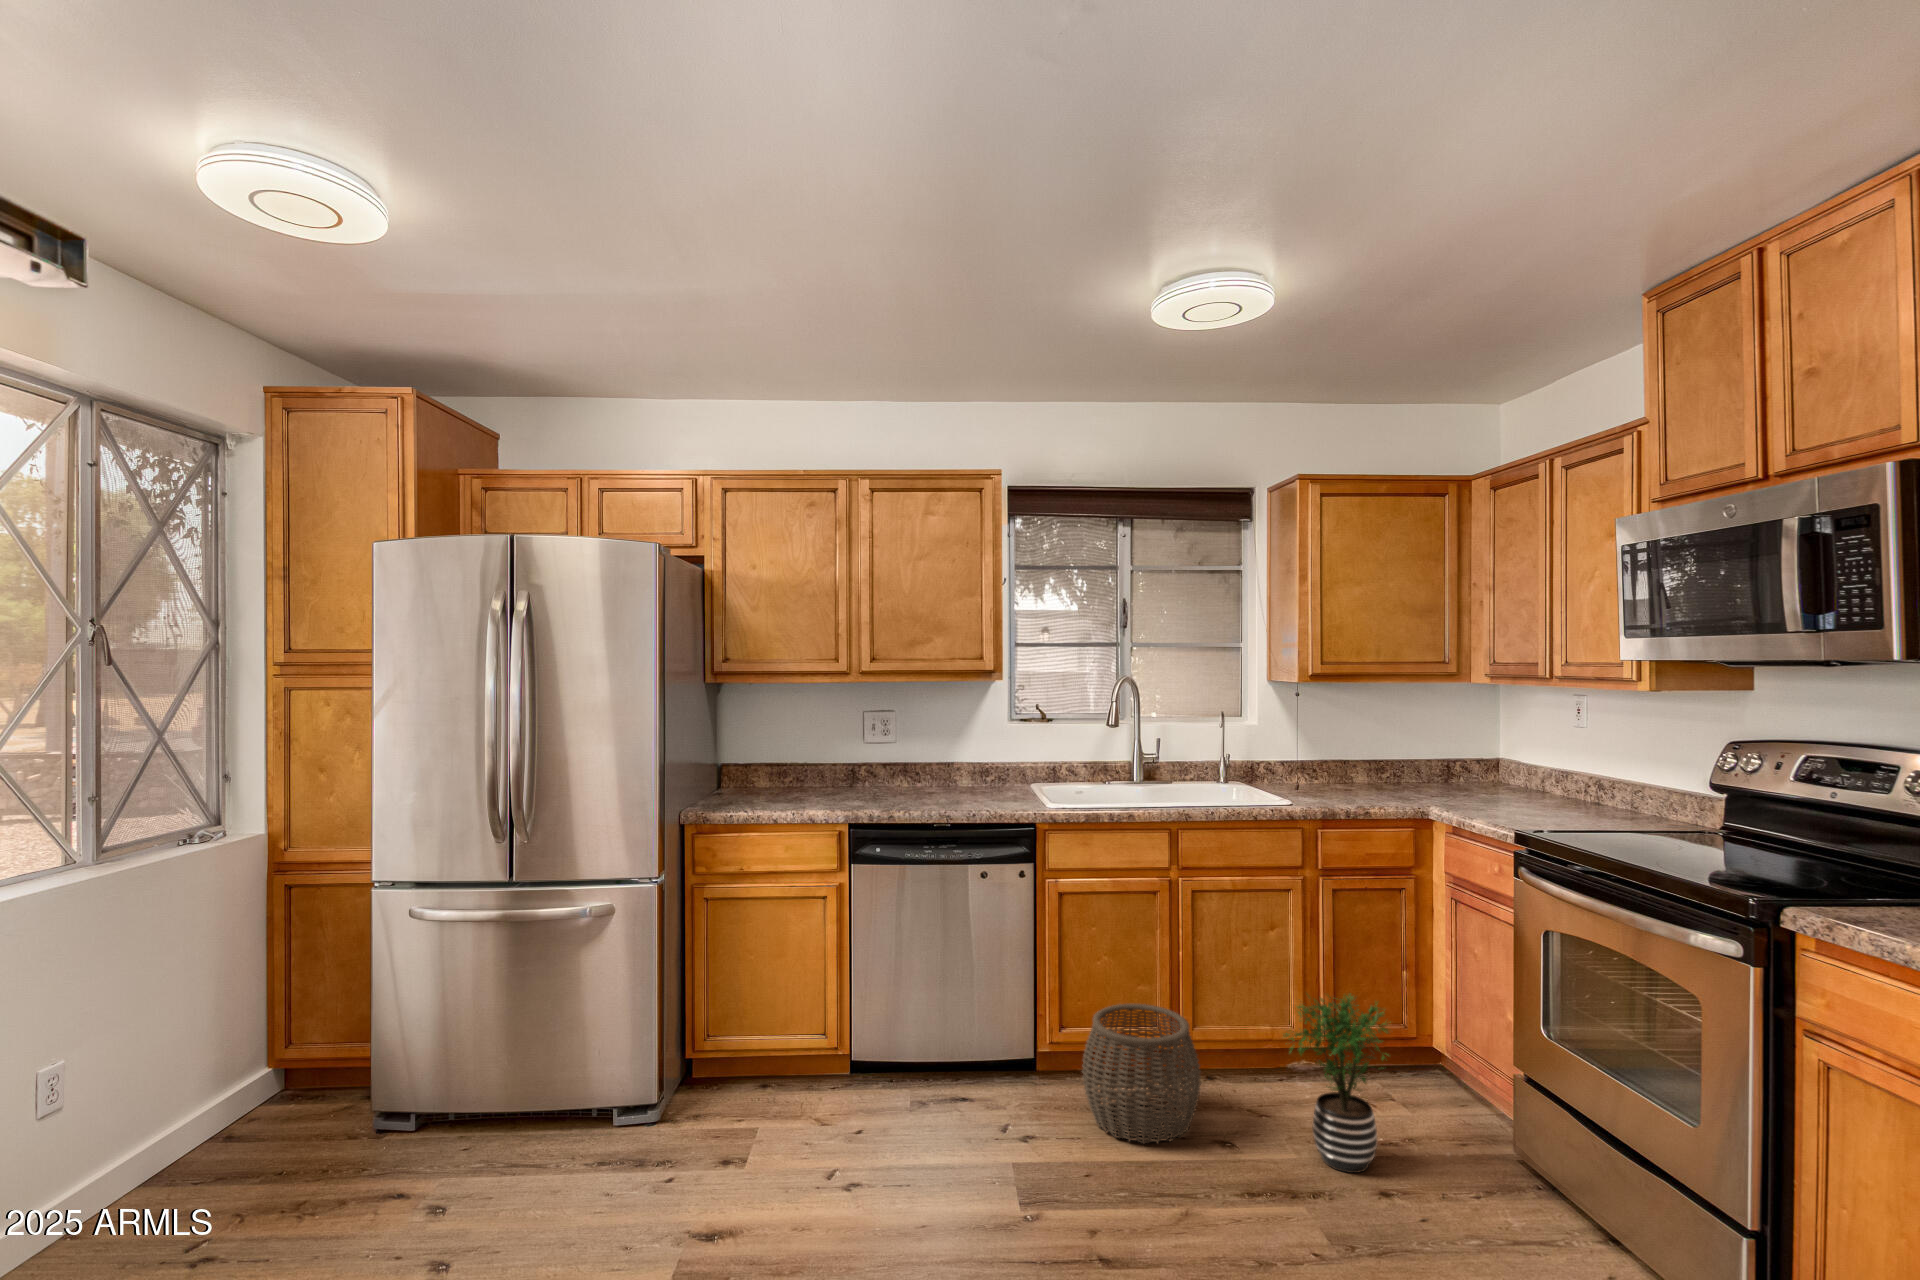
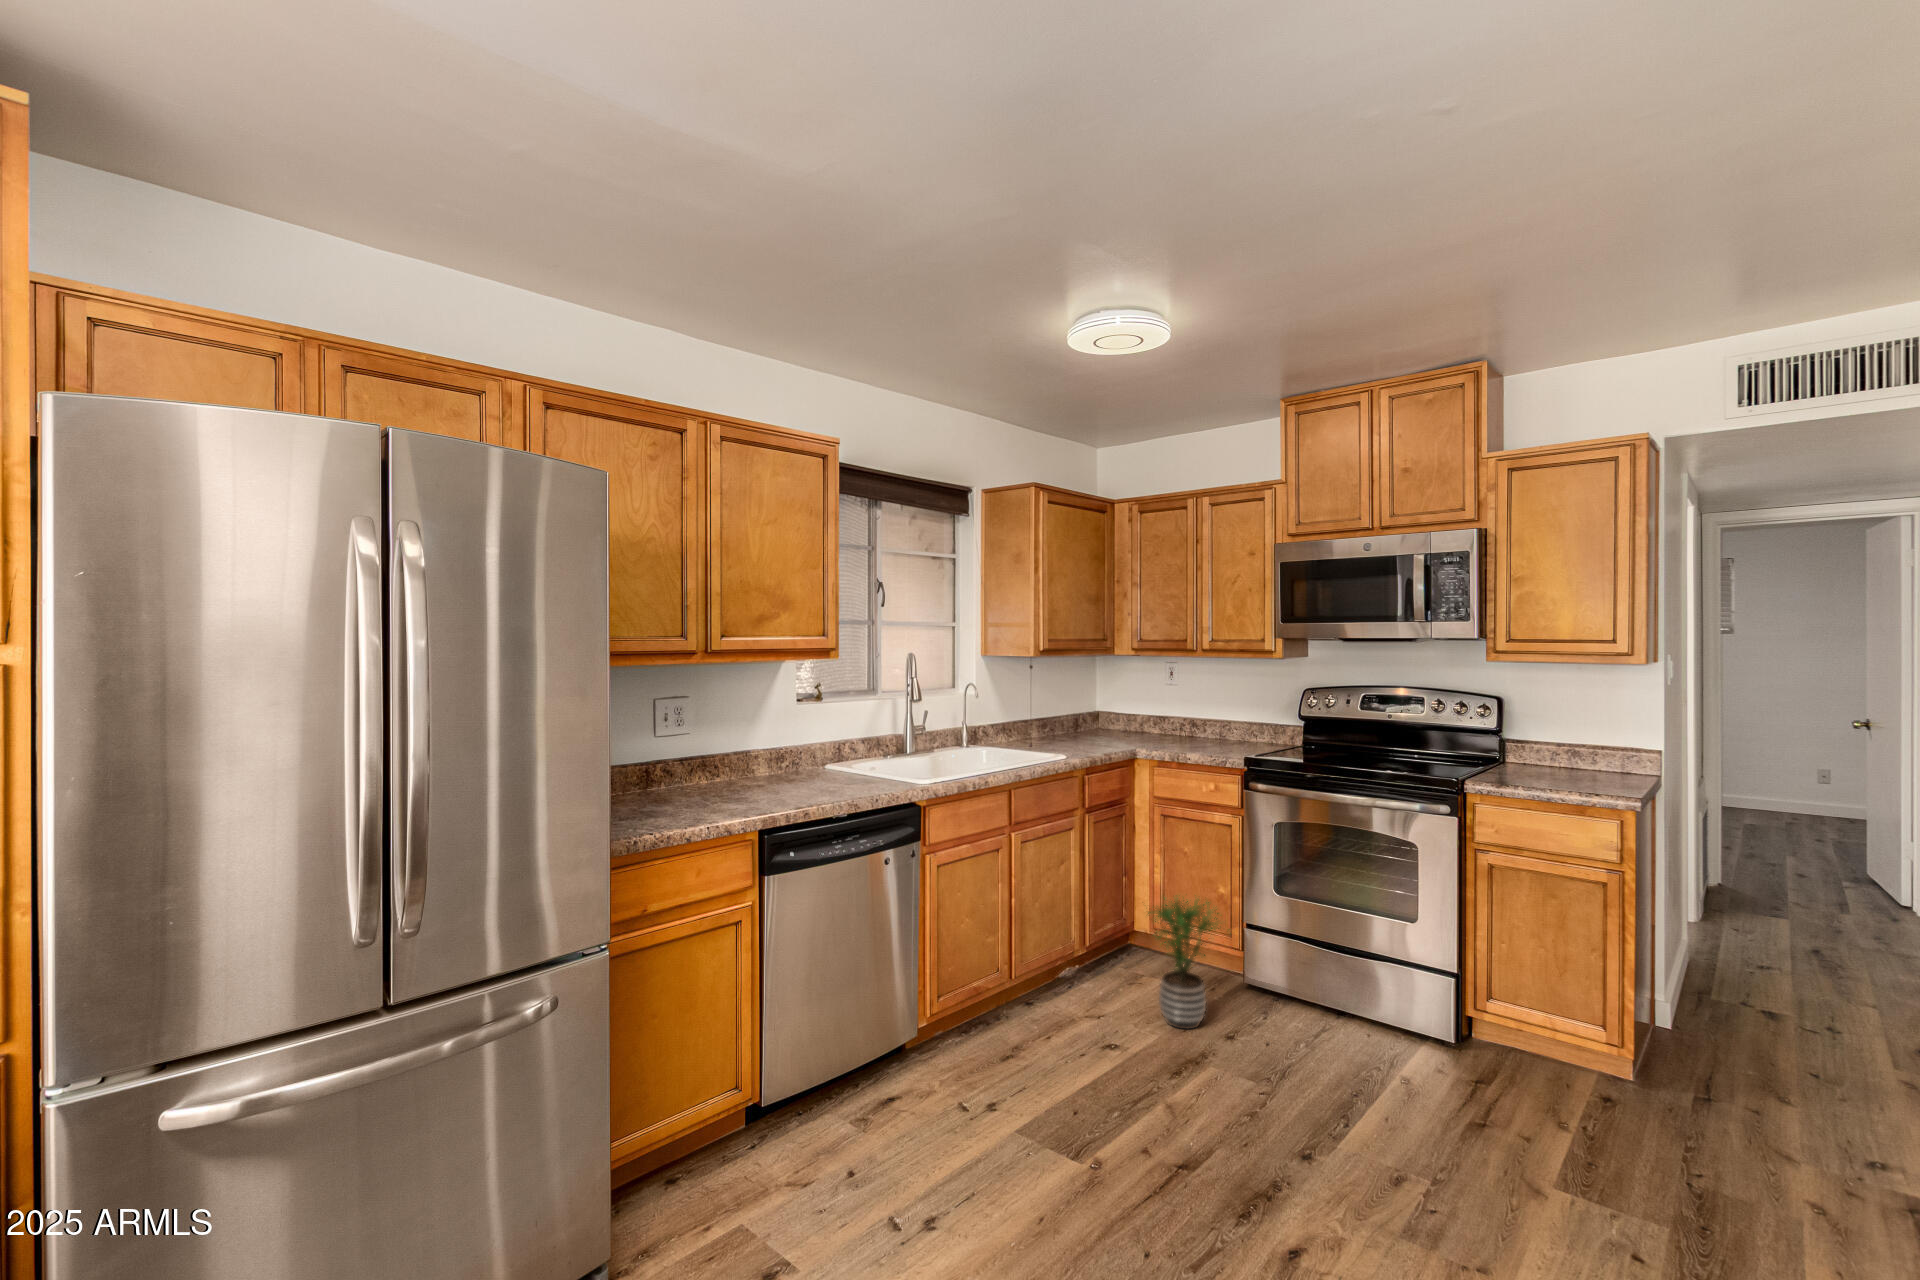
woven basket: present [1082,1004,1201,1143] -> none [990,946,1096,1071]

